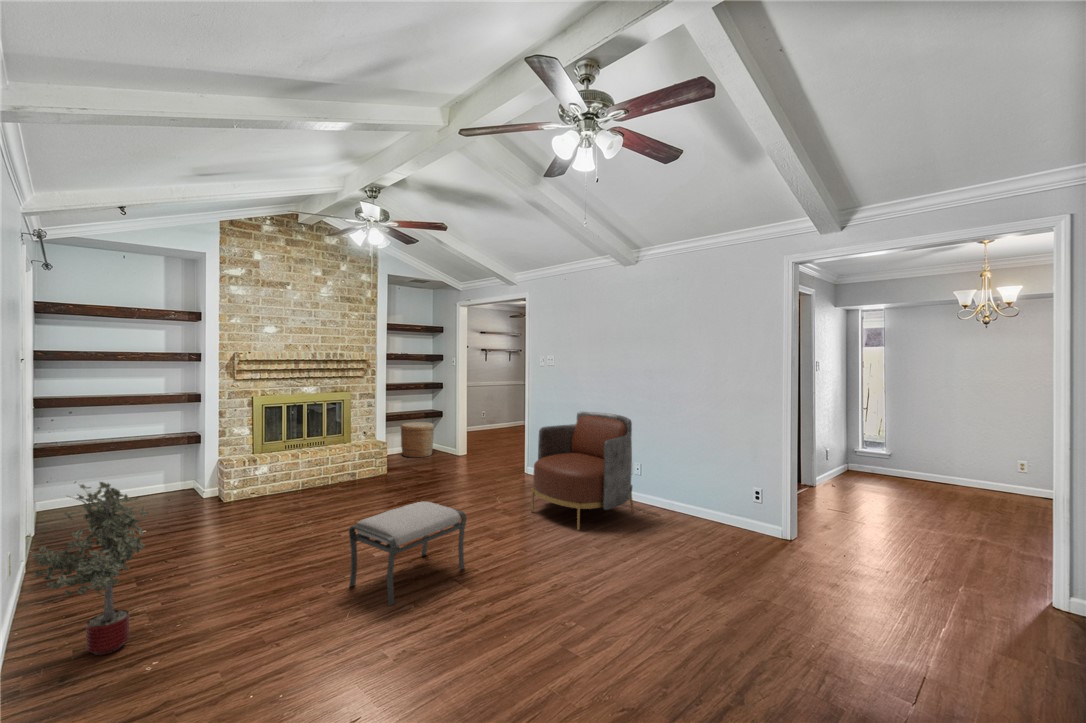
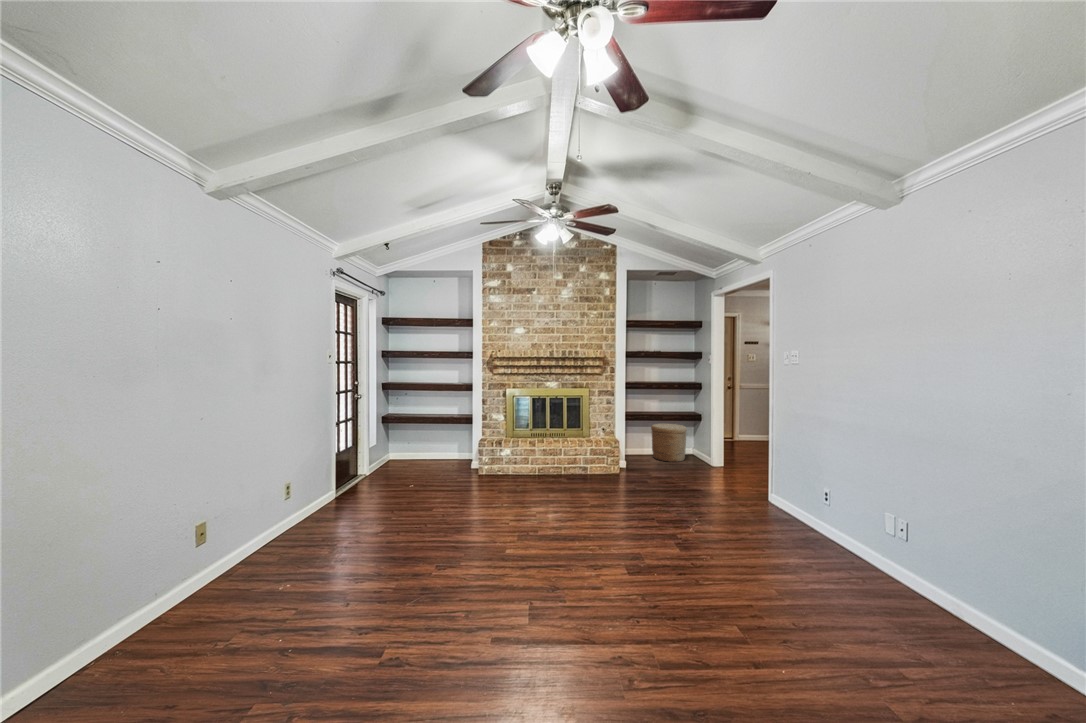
armchair: present [531,412,634,531] -> none [746,428,955,631]
potted tree: present [33,482,148,655] -> none [205,444,309,590]
ottoman: present [349,501,466,606] -> none [451,518,580,645]

